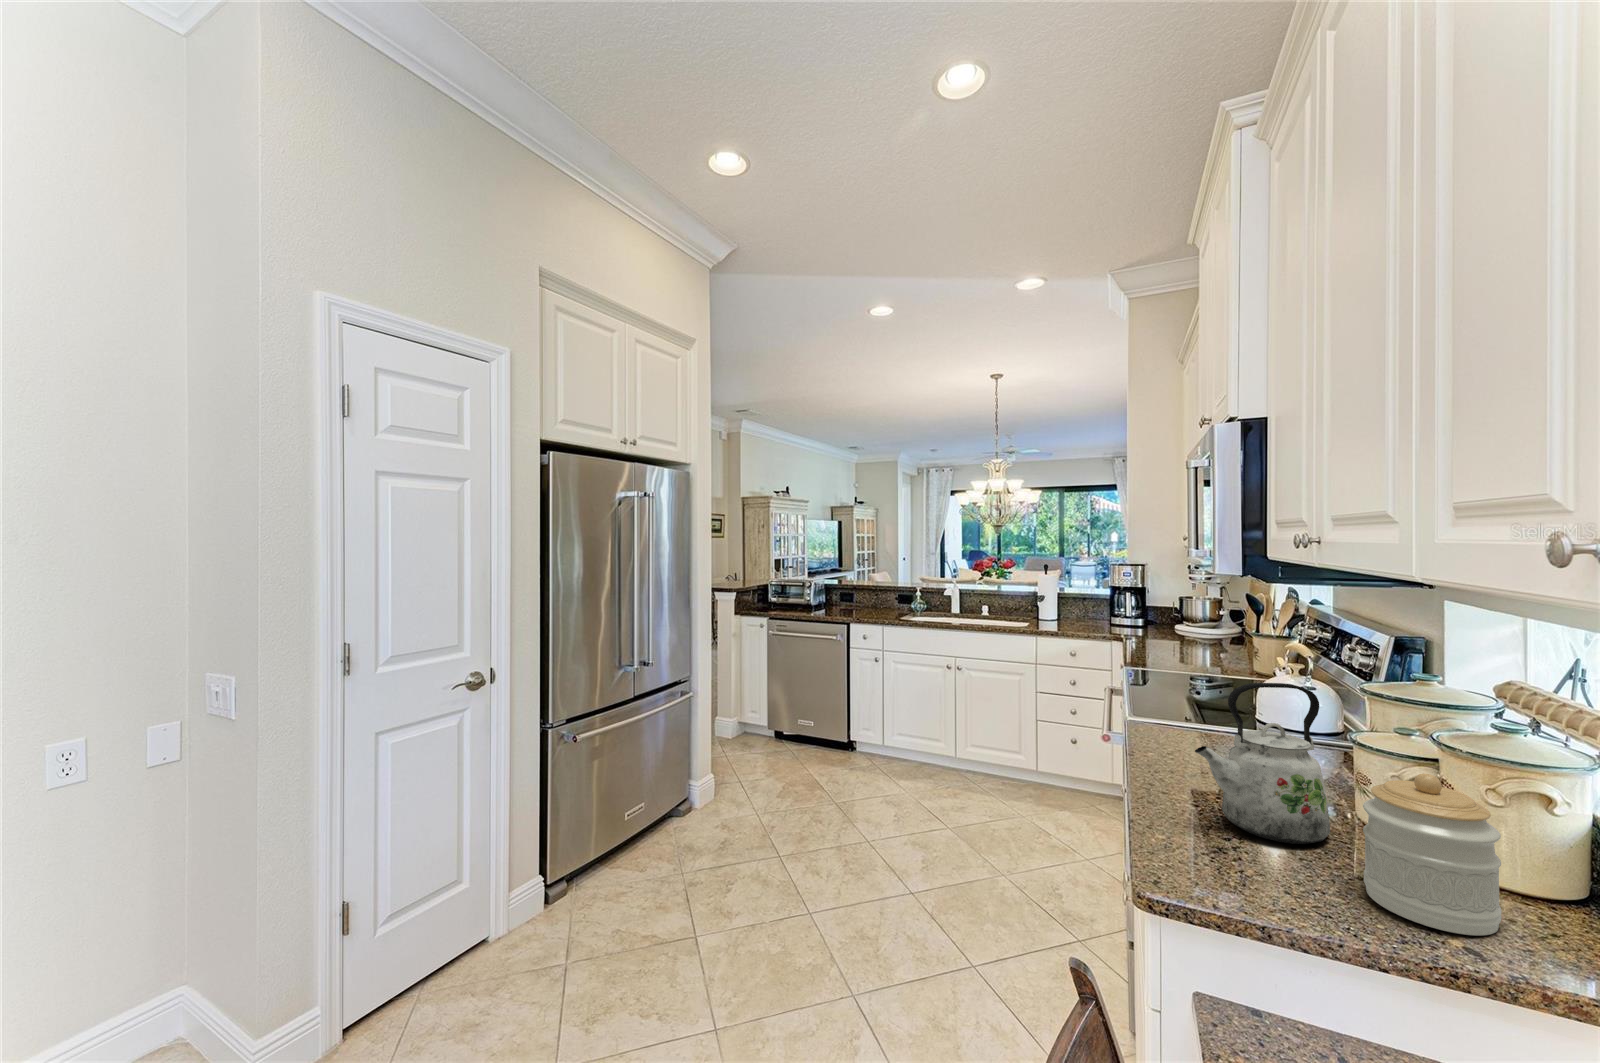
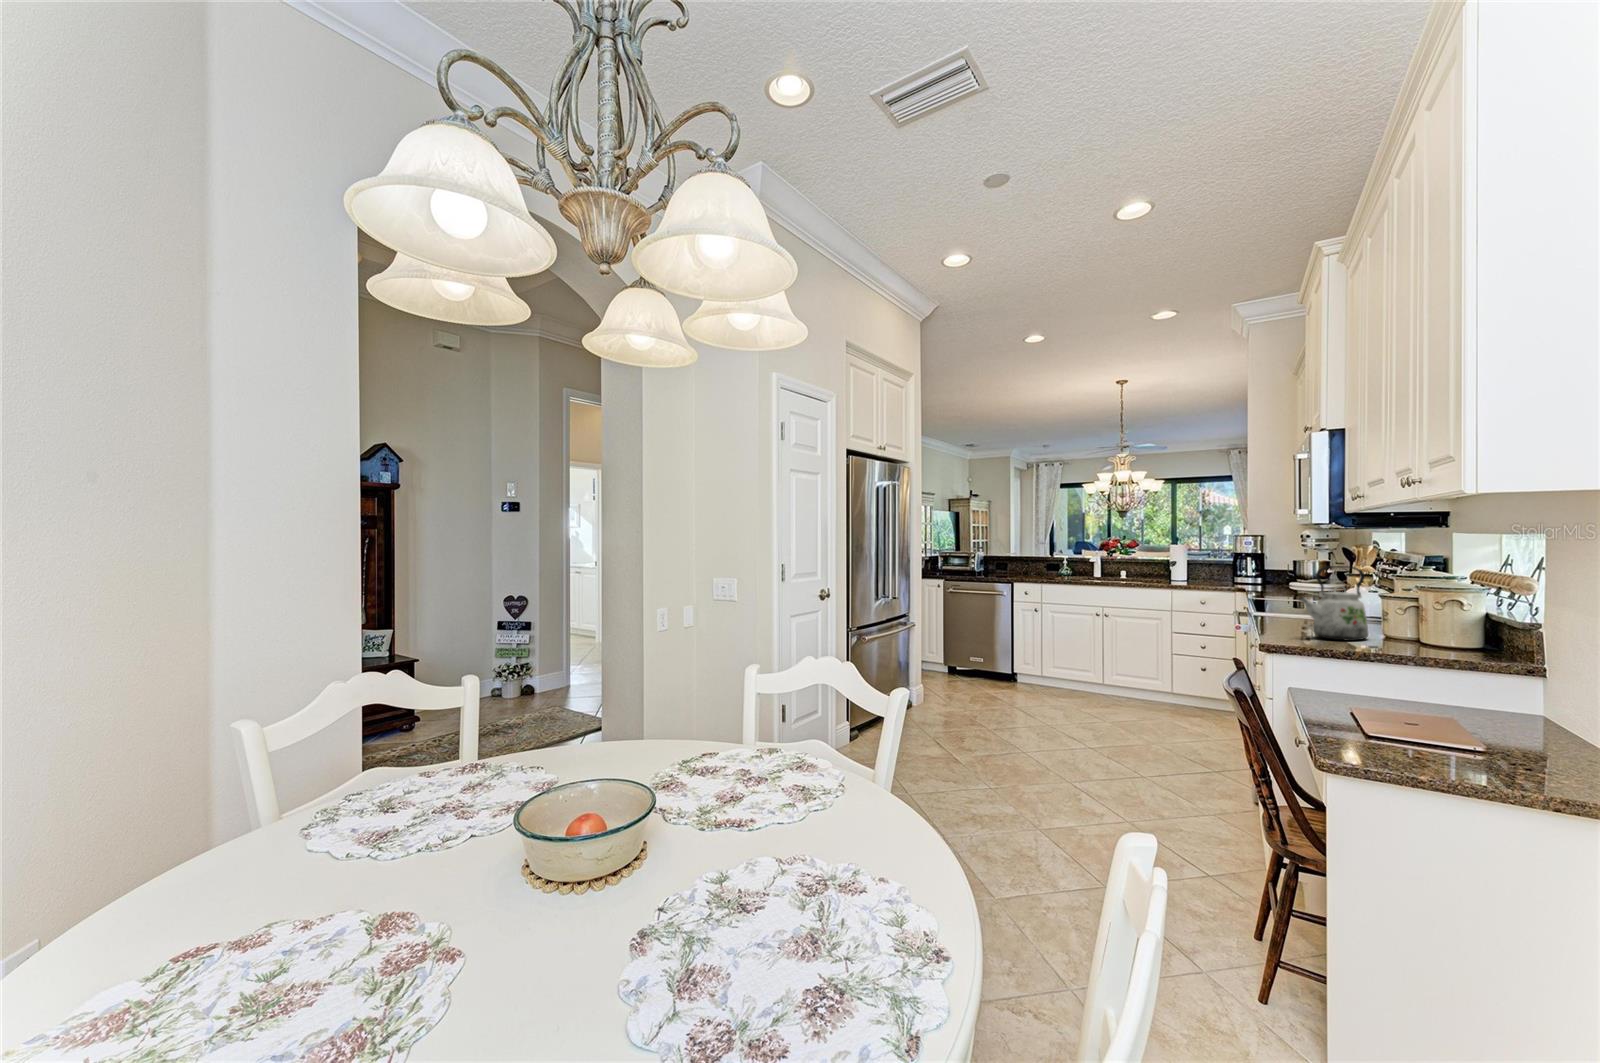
jar: present [1363,773,1502,936] -> none [1377,591,1435,651]

